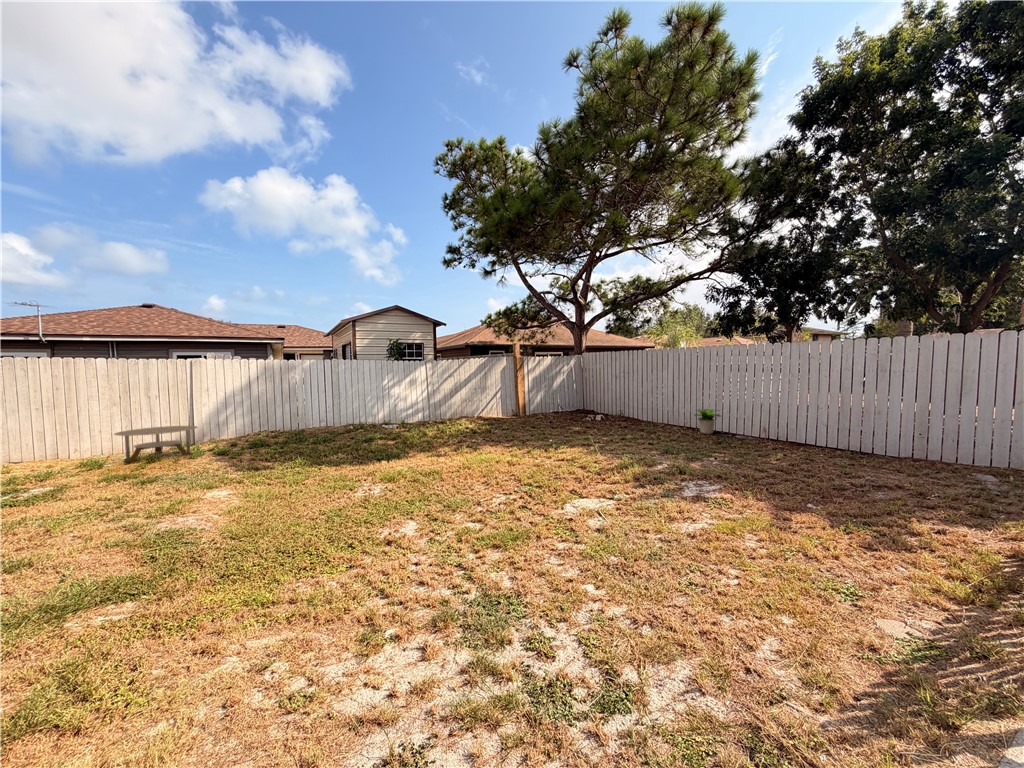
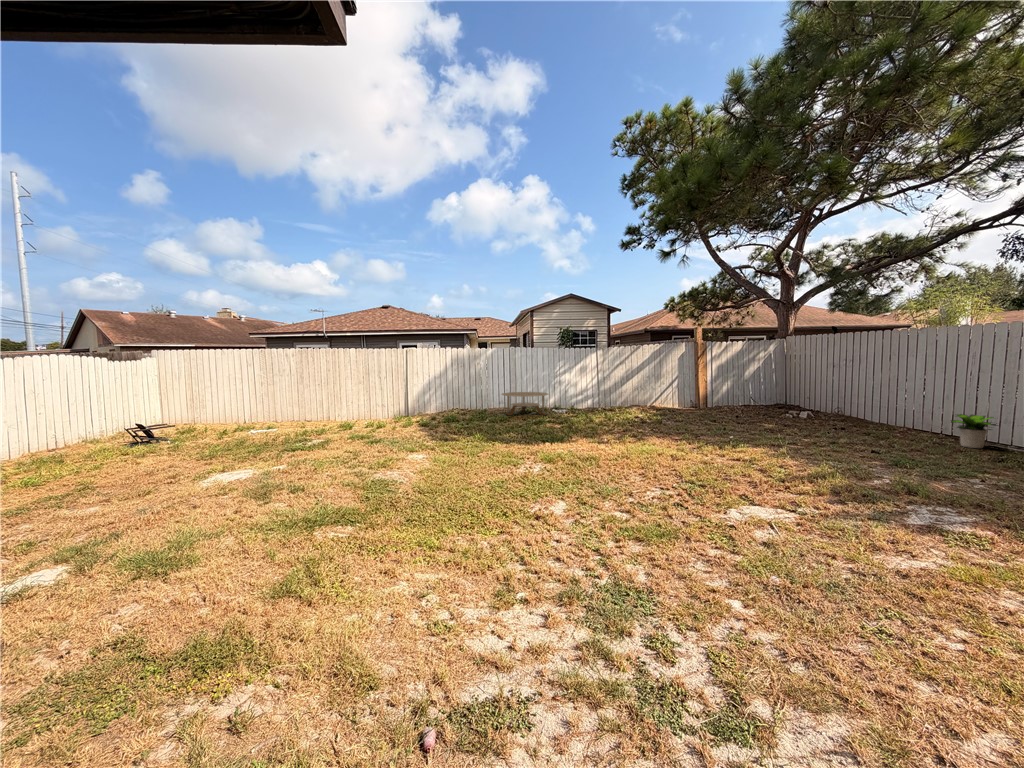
round table: present [114,426,197,462] -> present [502,392,548,415]

